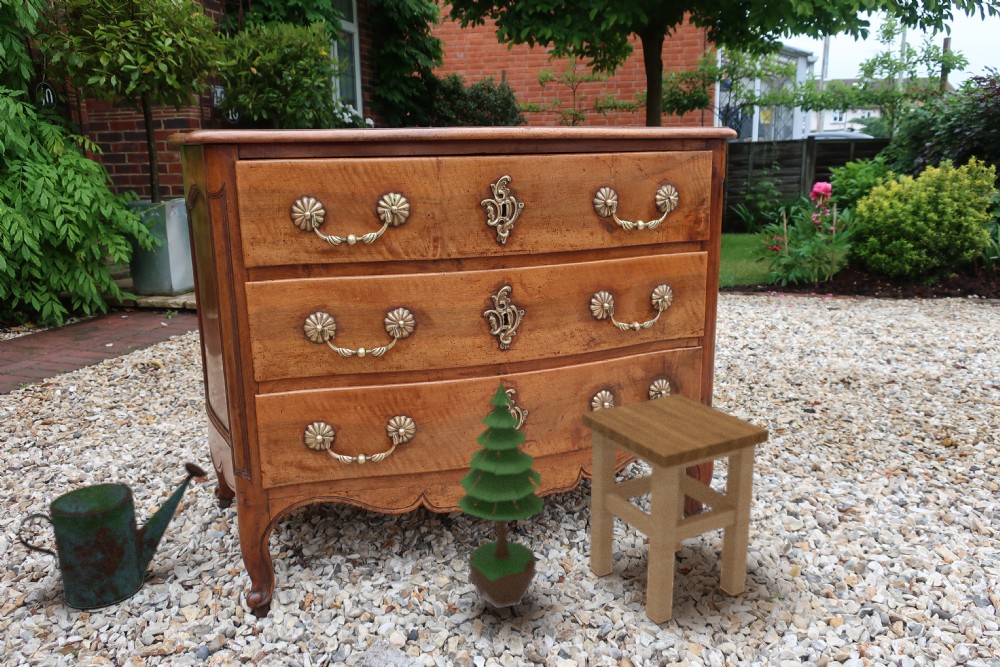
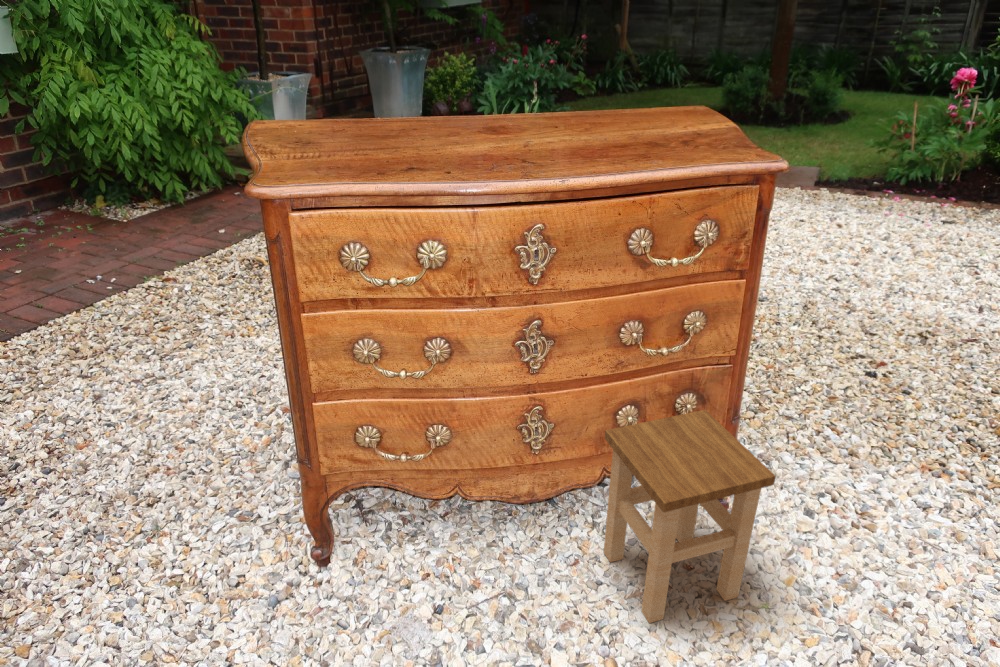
potted tree: present [457,383,543,608] -> none [481,416,559,590]
watering can: present [18,462,207,609] -> none [131,427,280,542]

